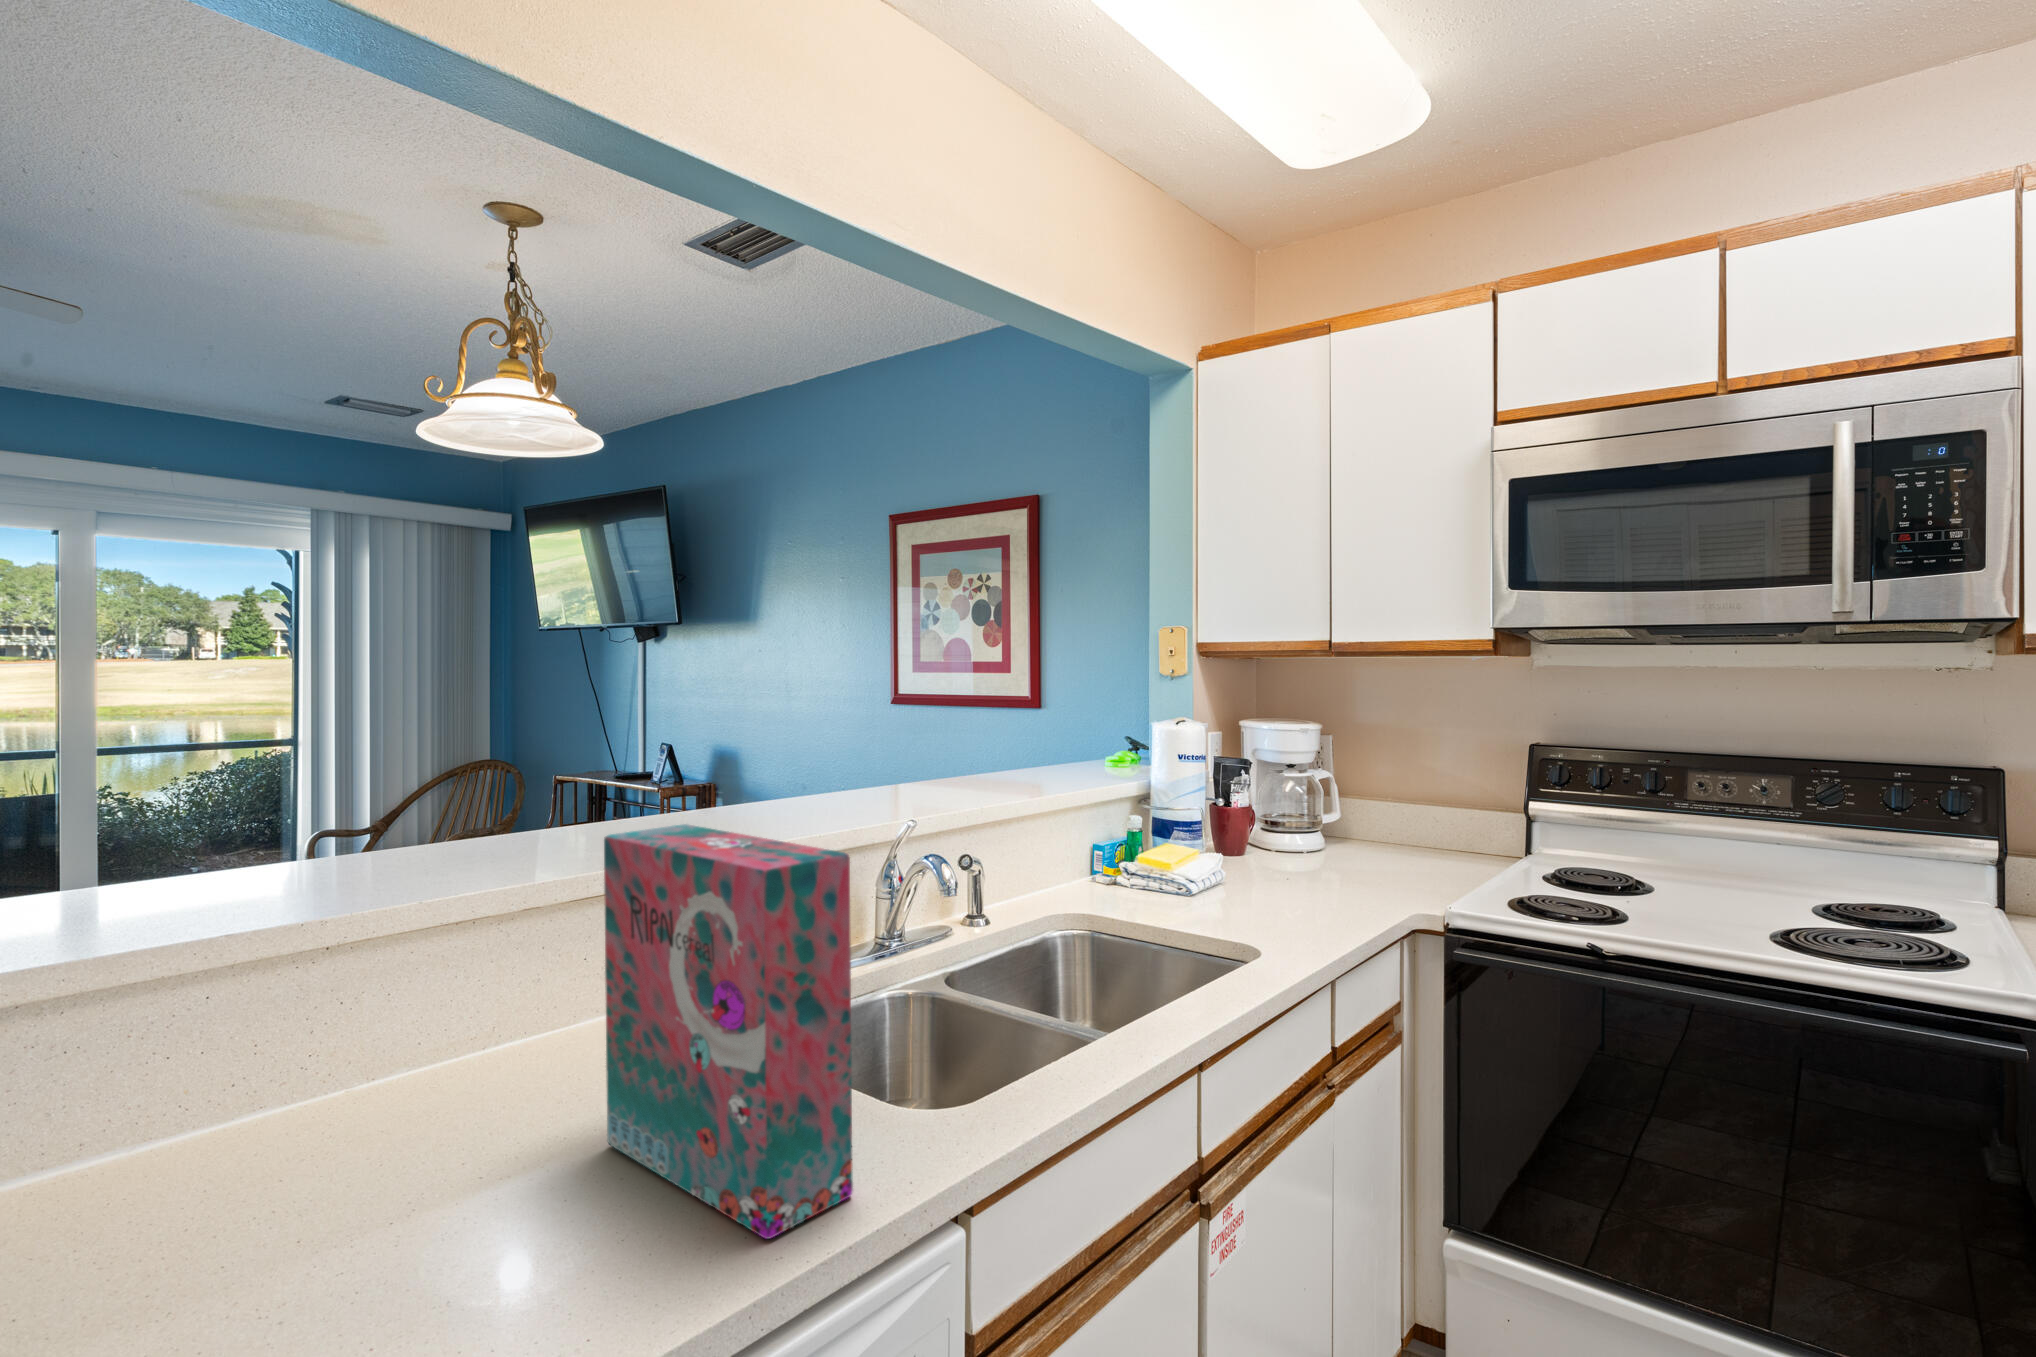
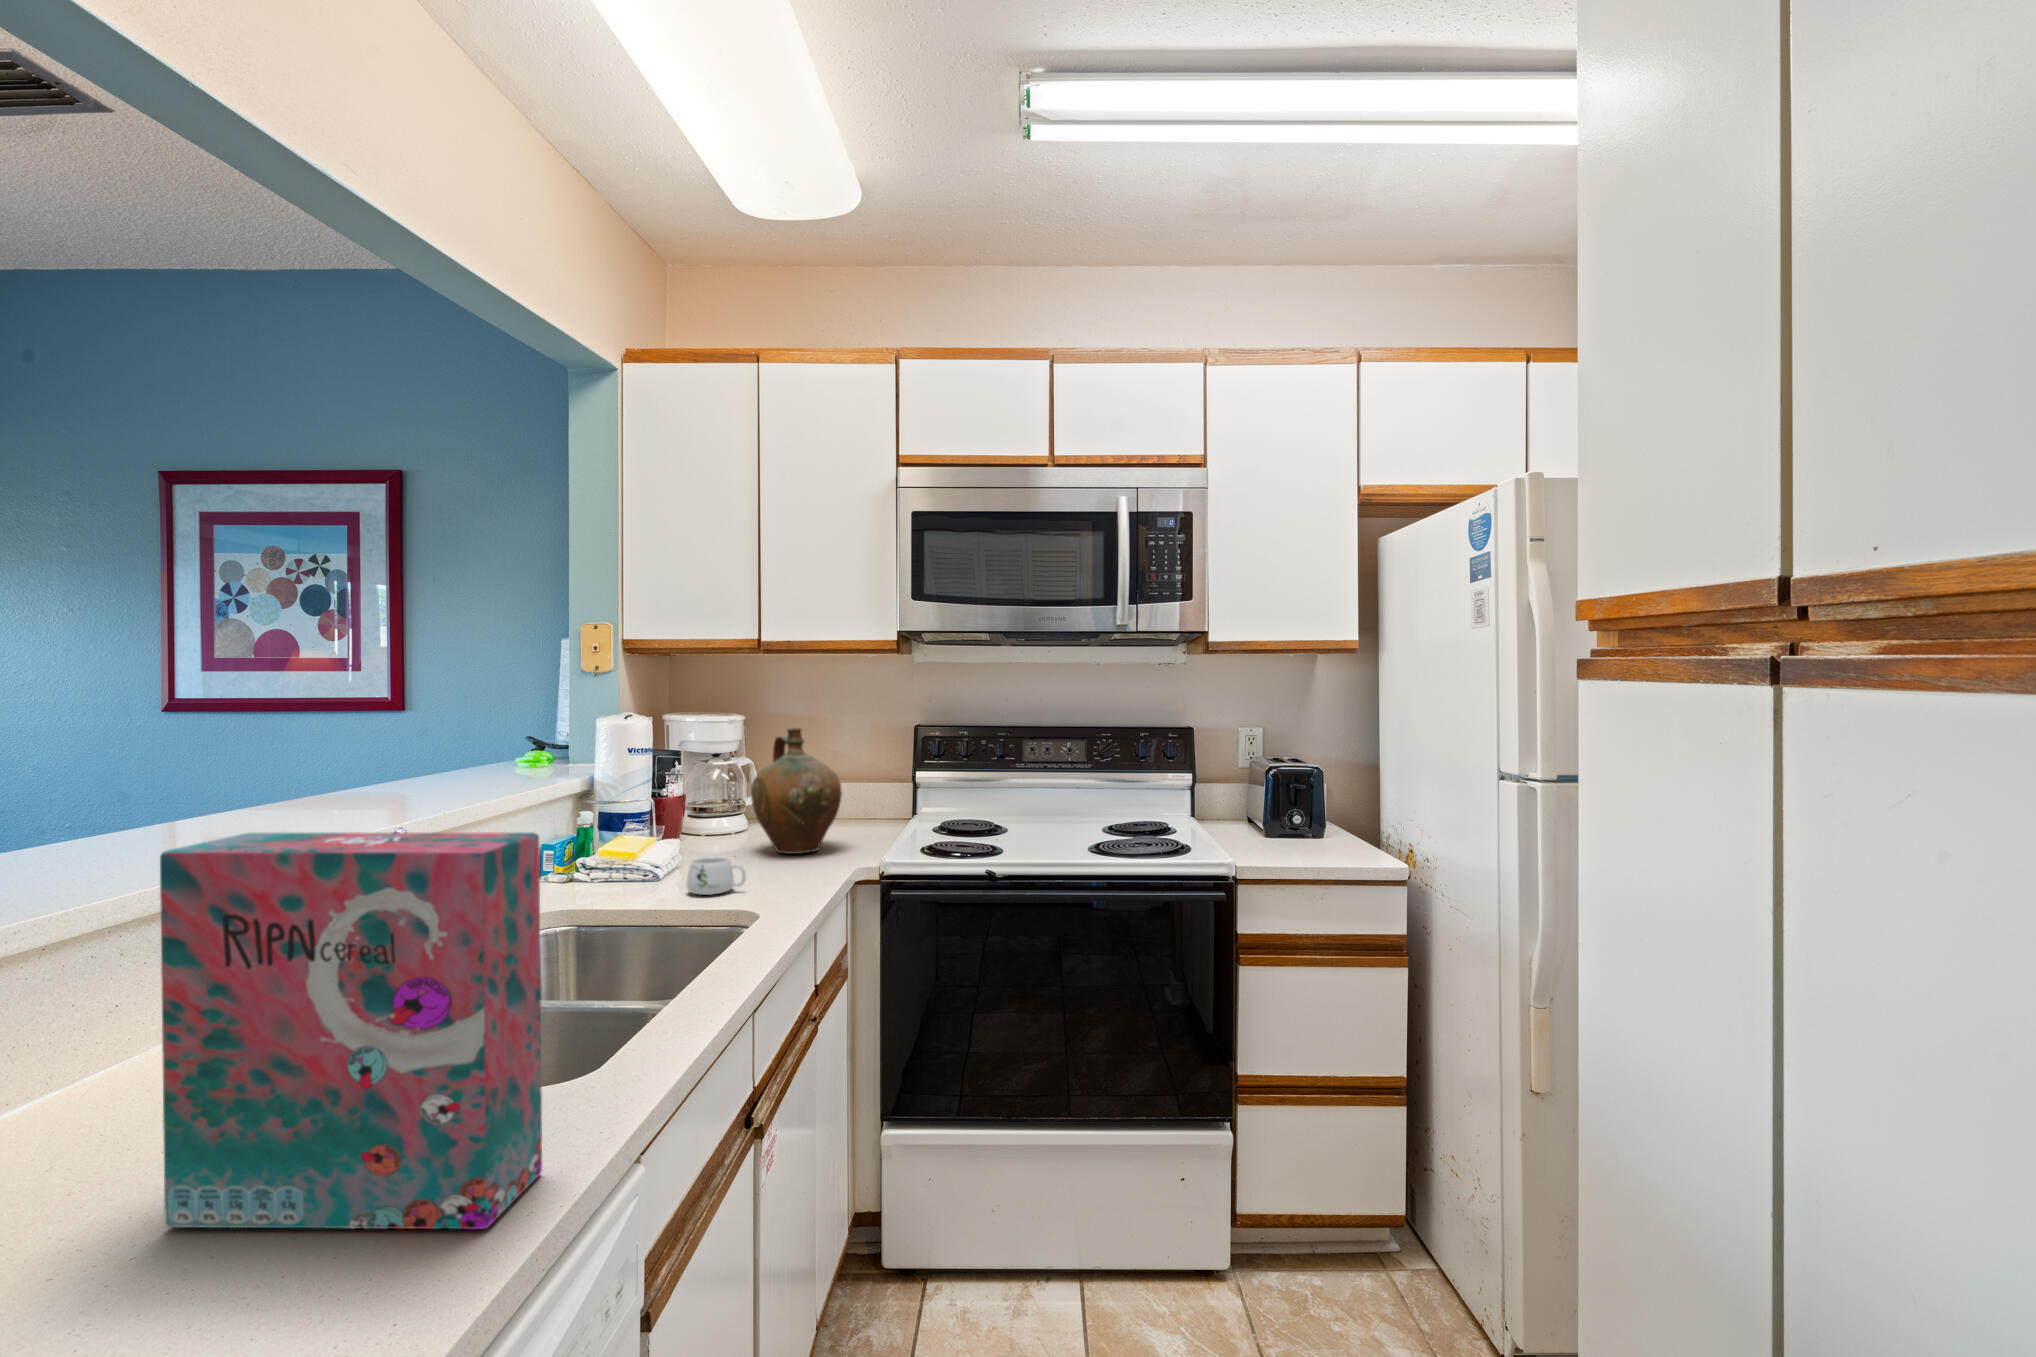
ceramic jug: none [1308,742,1410,886] -> present [751,728,842,854]
mug: none [1207,879,1268,921] -> present [687,857,746,895]

